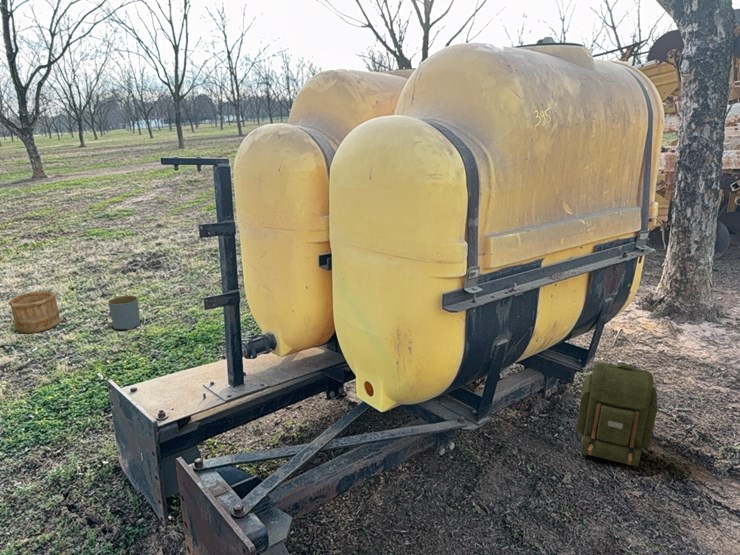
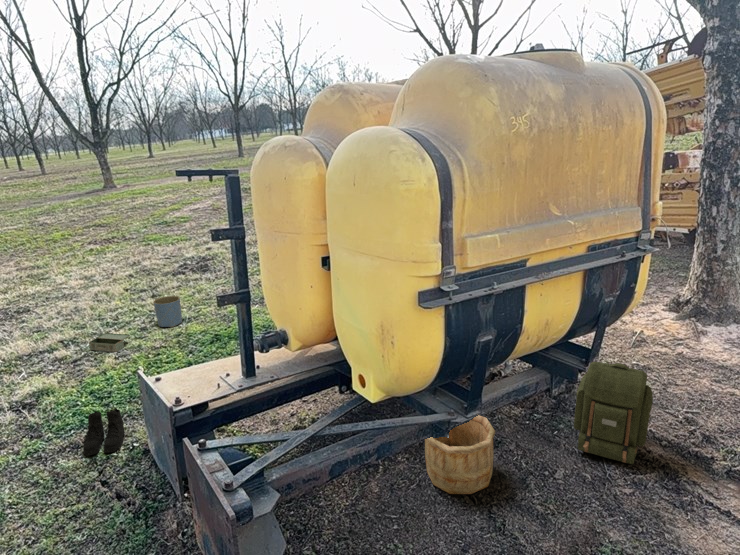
wooden bucket: present [9,291,60,333] -> present [425,415,496,494]
toolbox: none [36,337,83,358] -> present [89,333,130,352]
boots: none [42,422,89,477] -> present [83,408,125,456]

